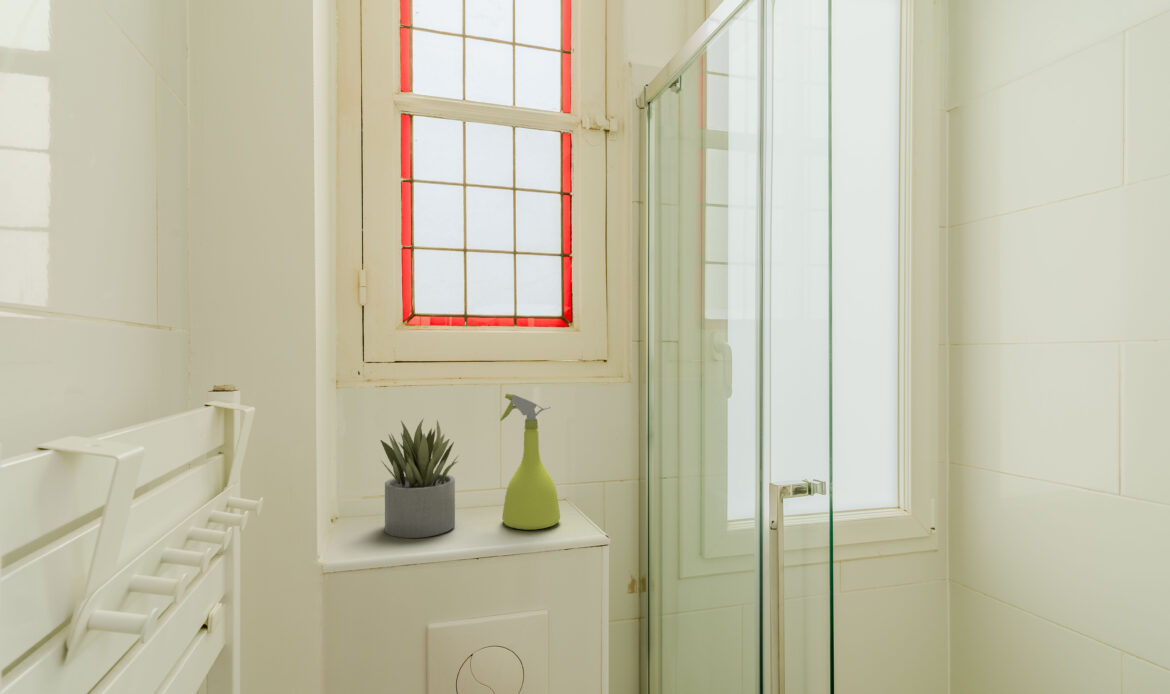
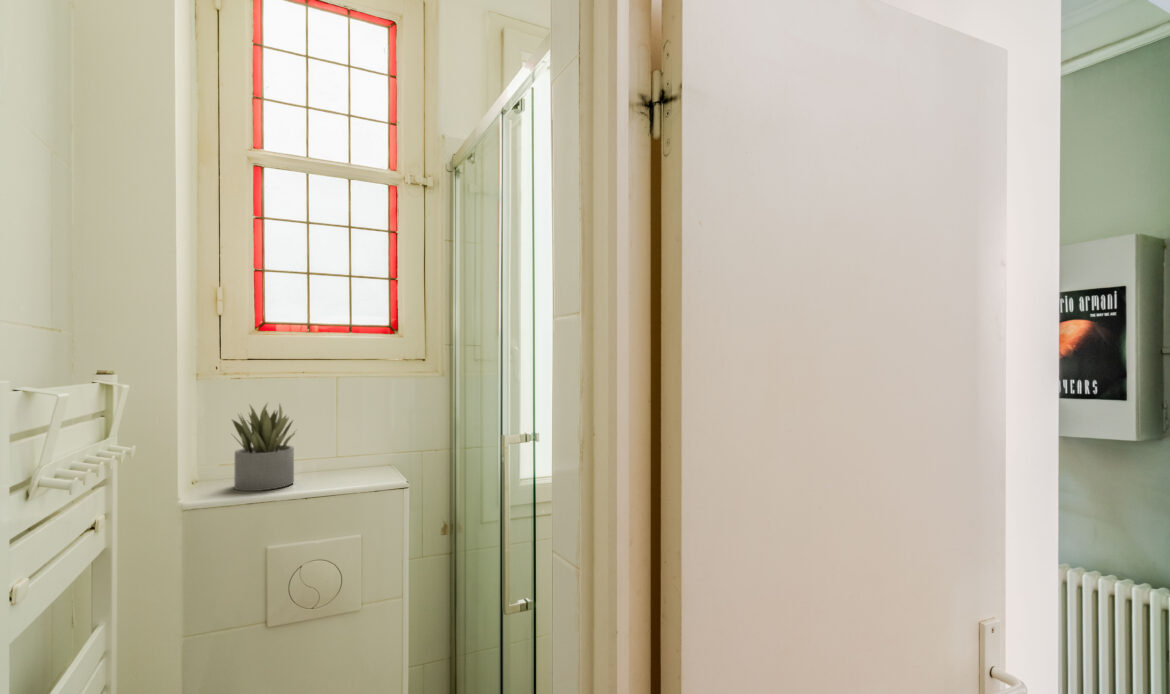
spray bottle: present [500,394,560,530] -> none [332,383,380,483]

